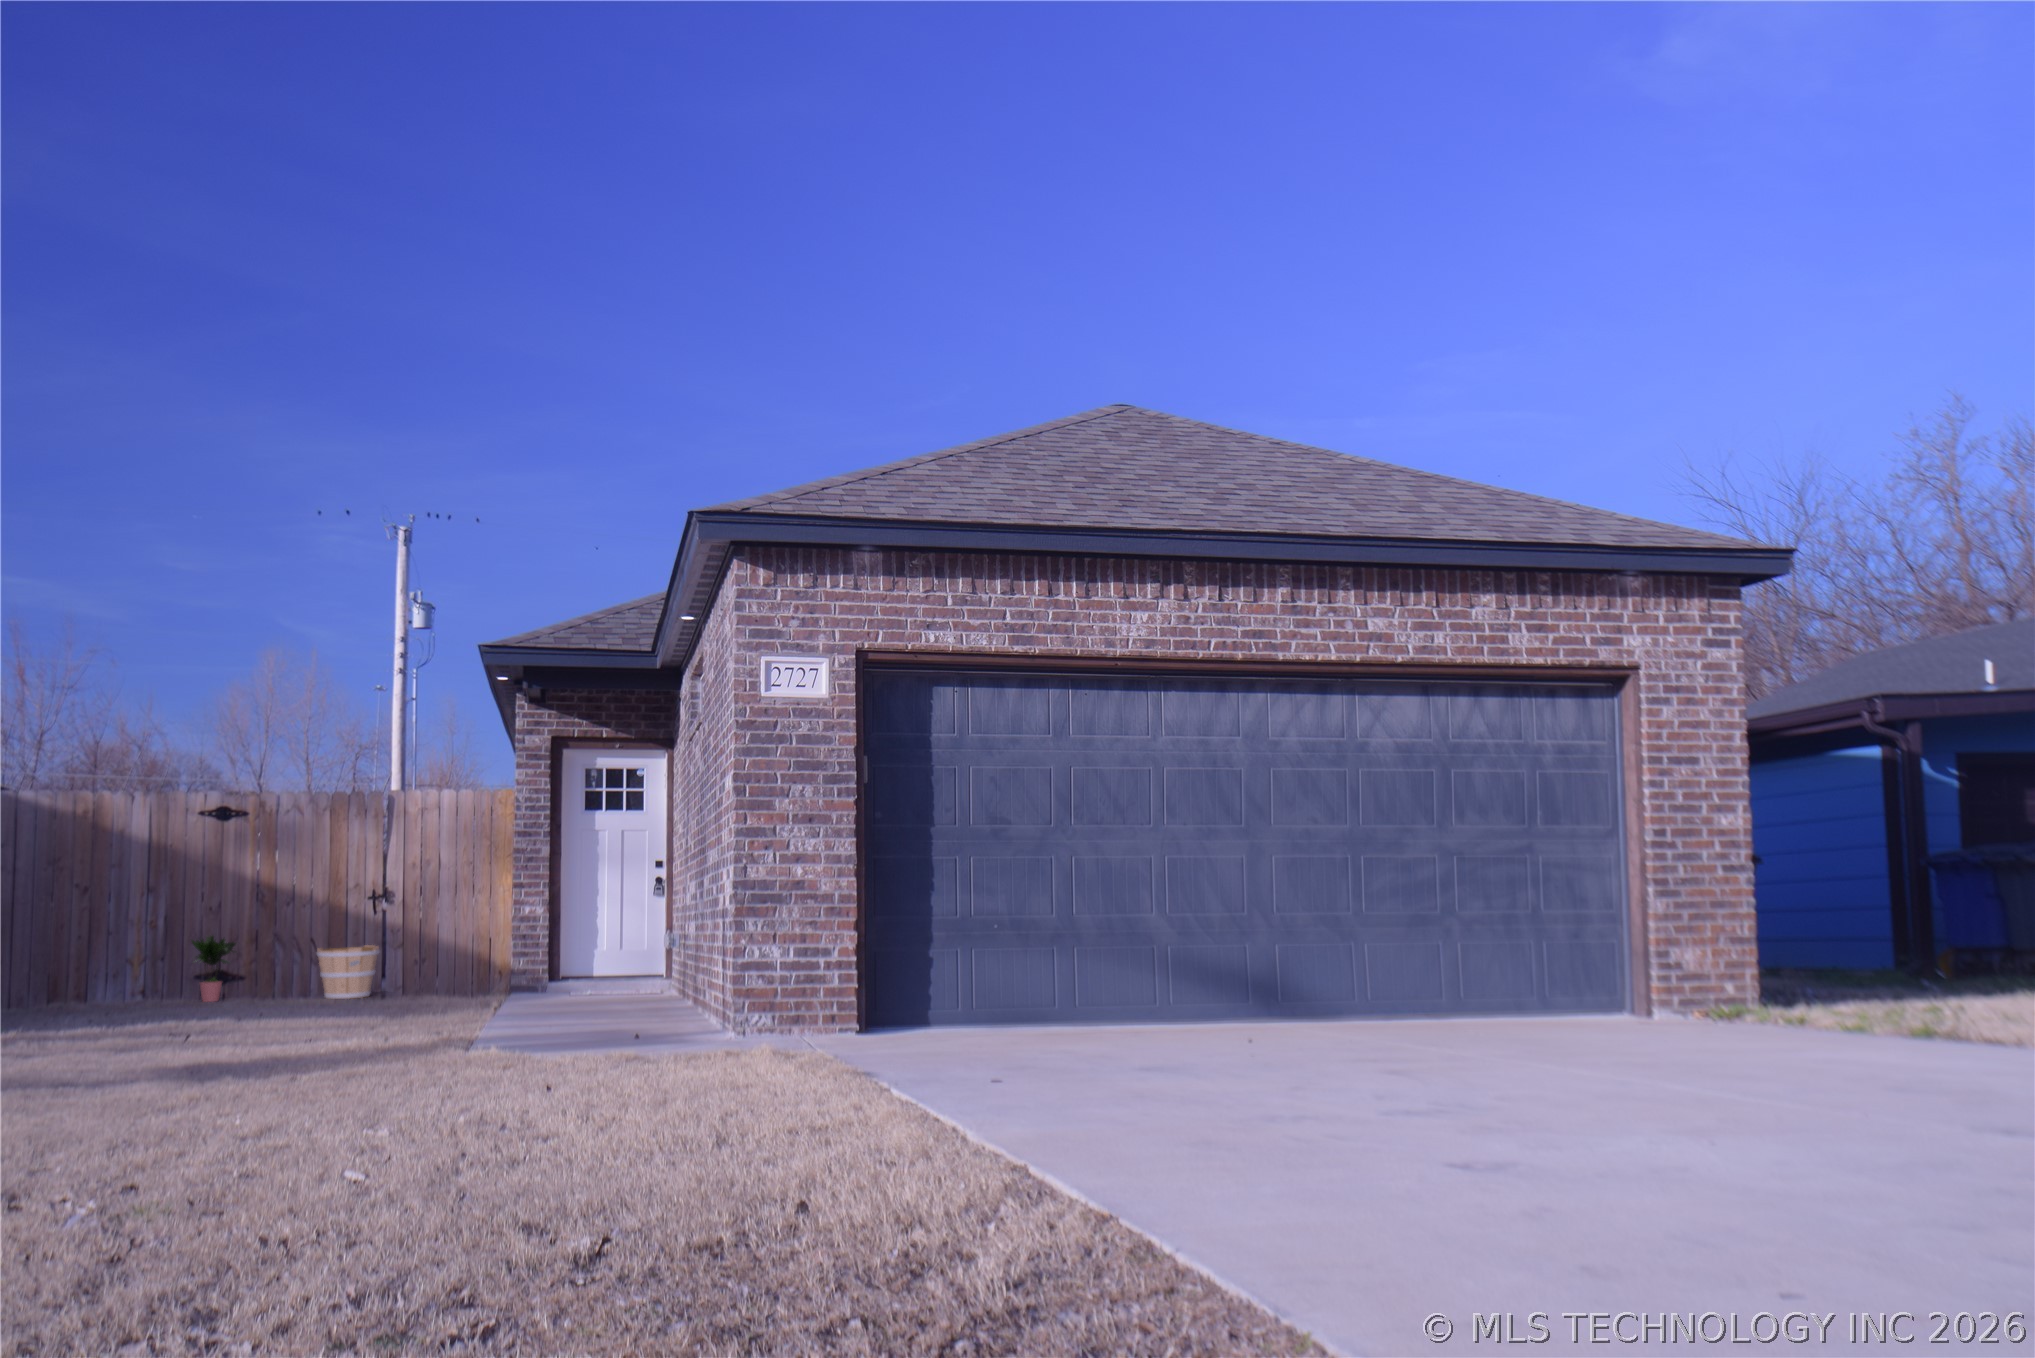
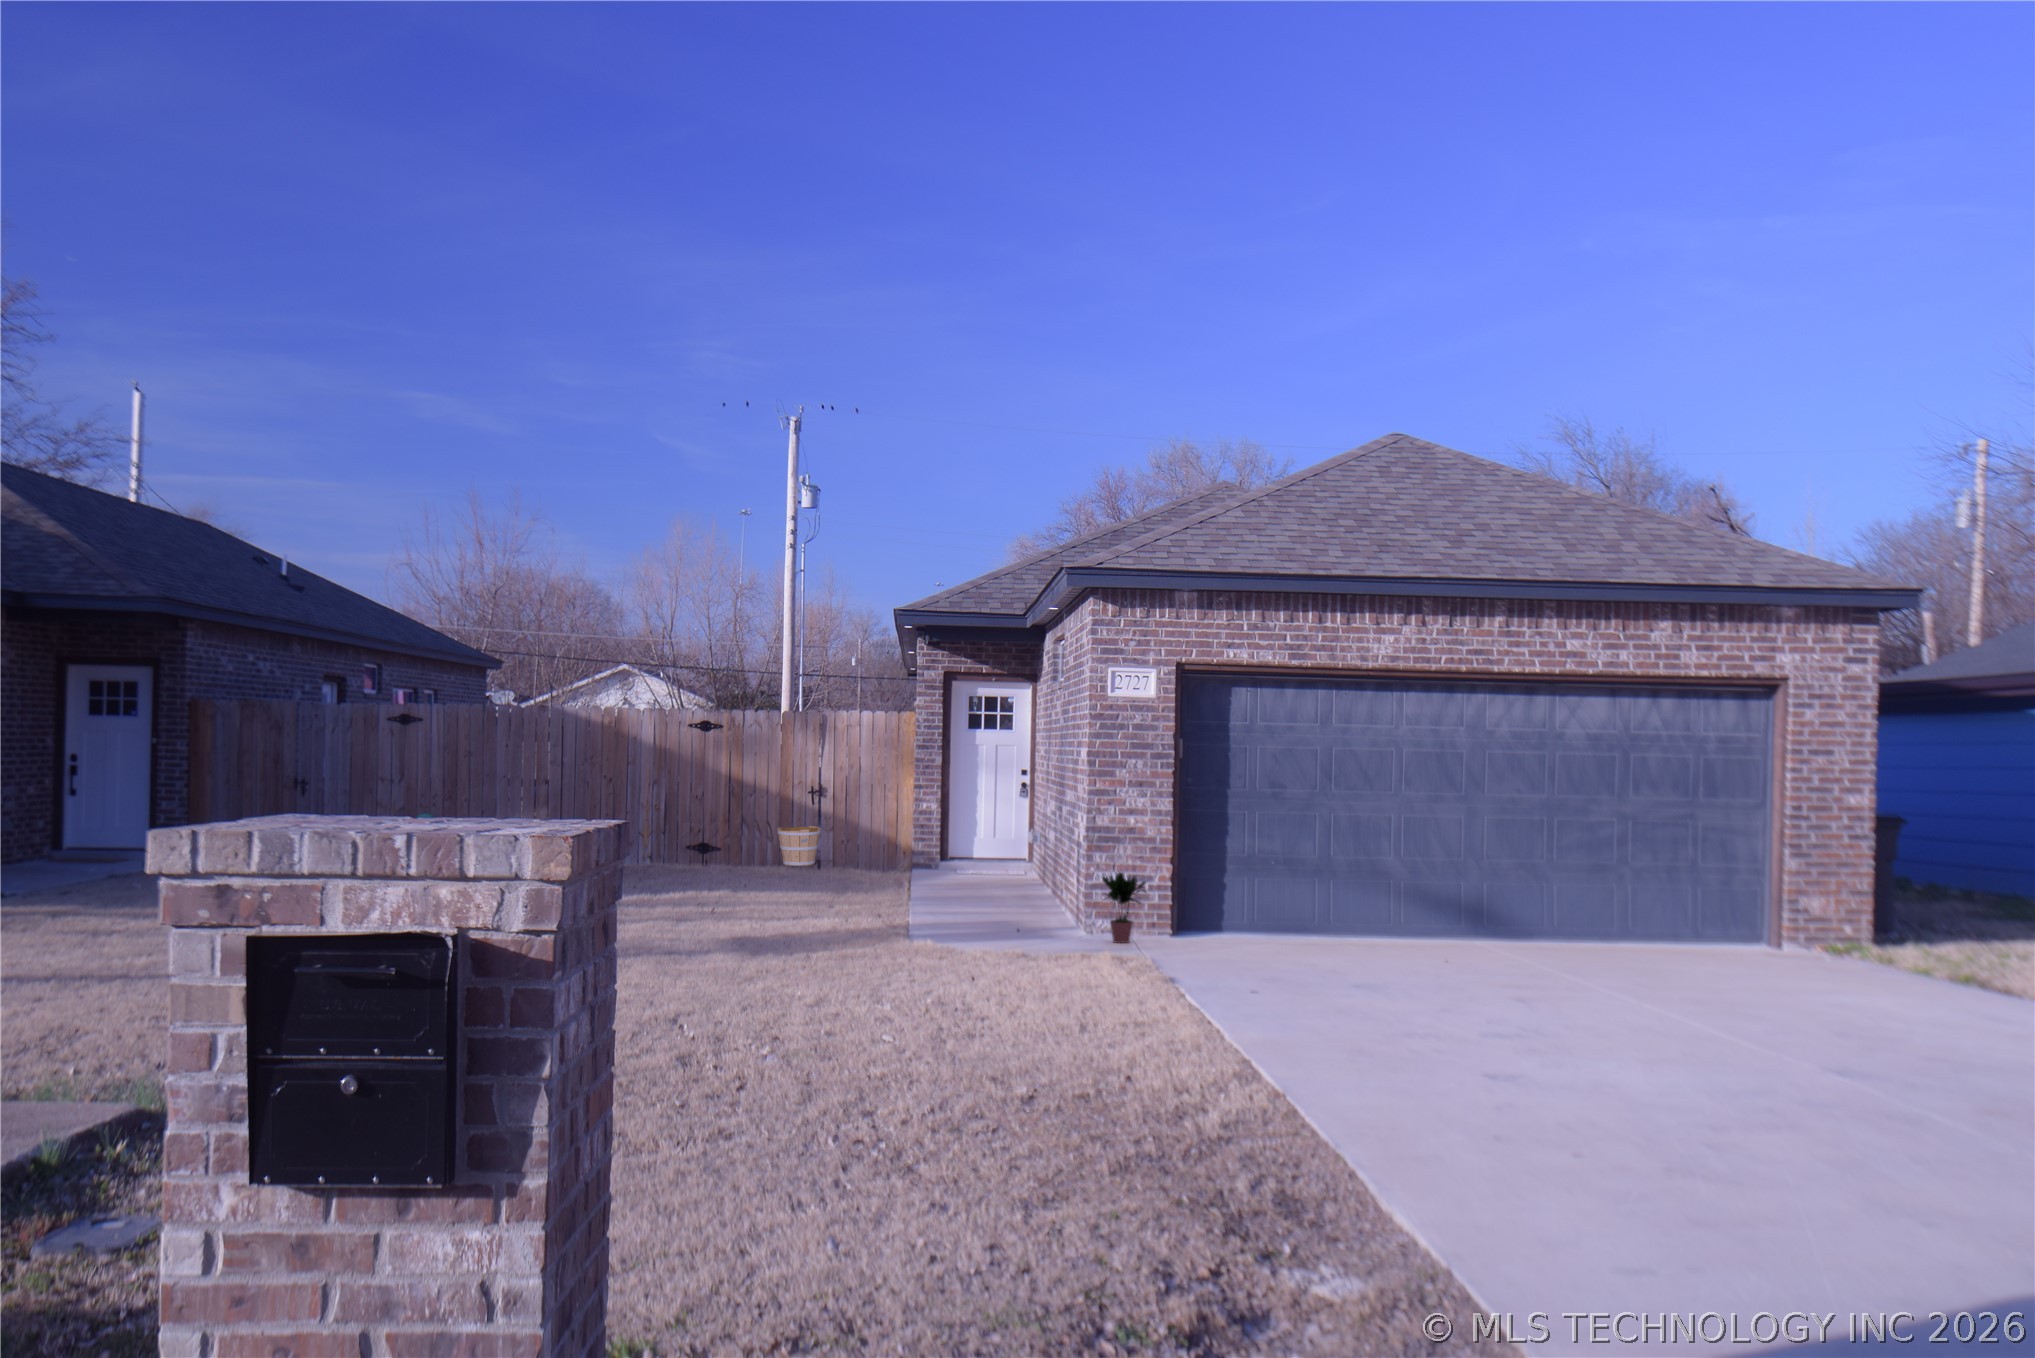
potted plant: present [192,935,236,1002] -> present [1102,873,1146,943]

